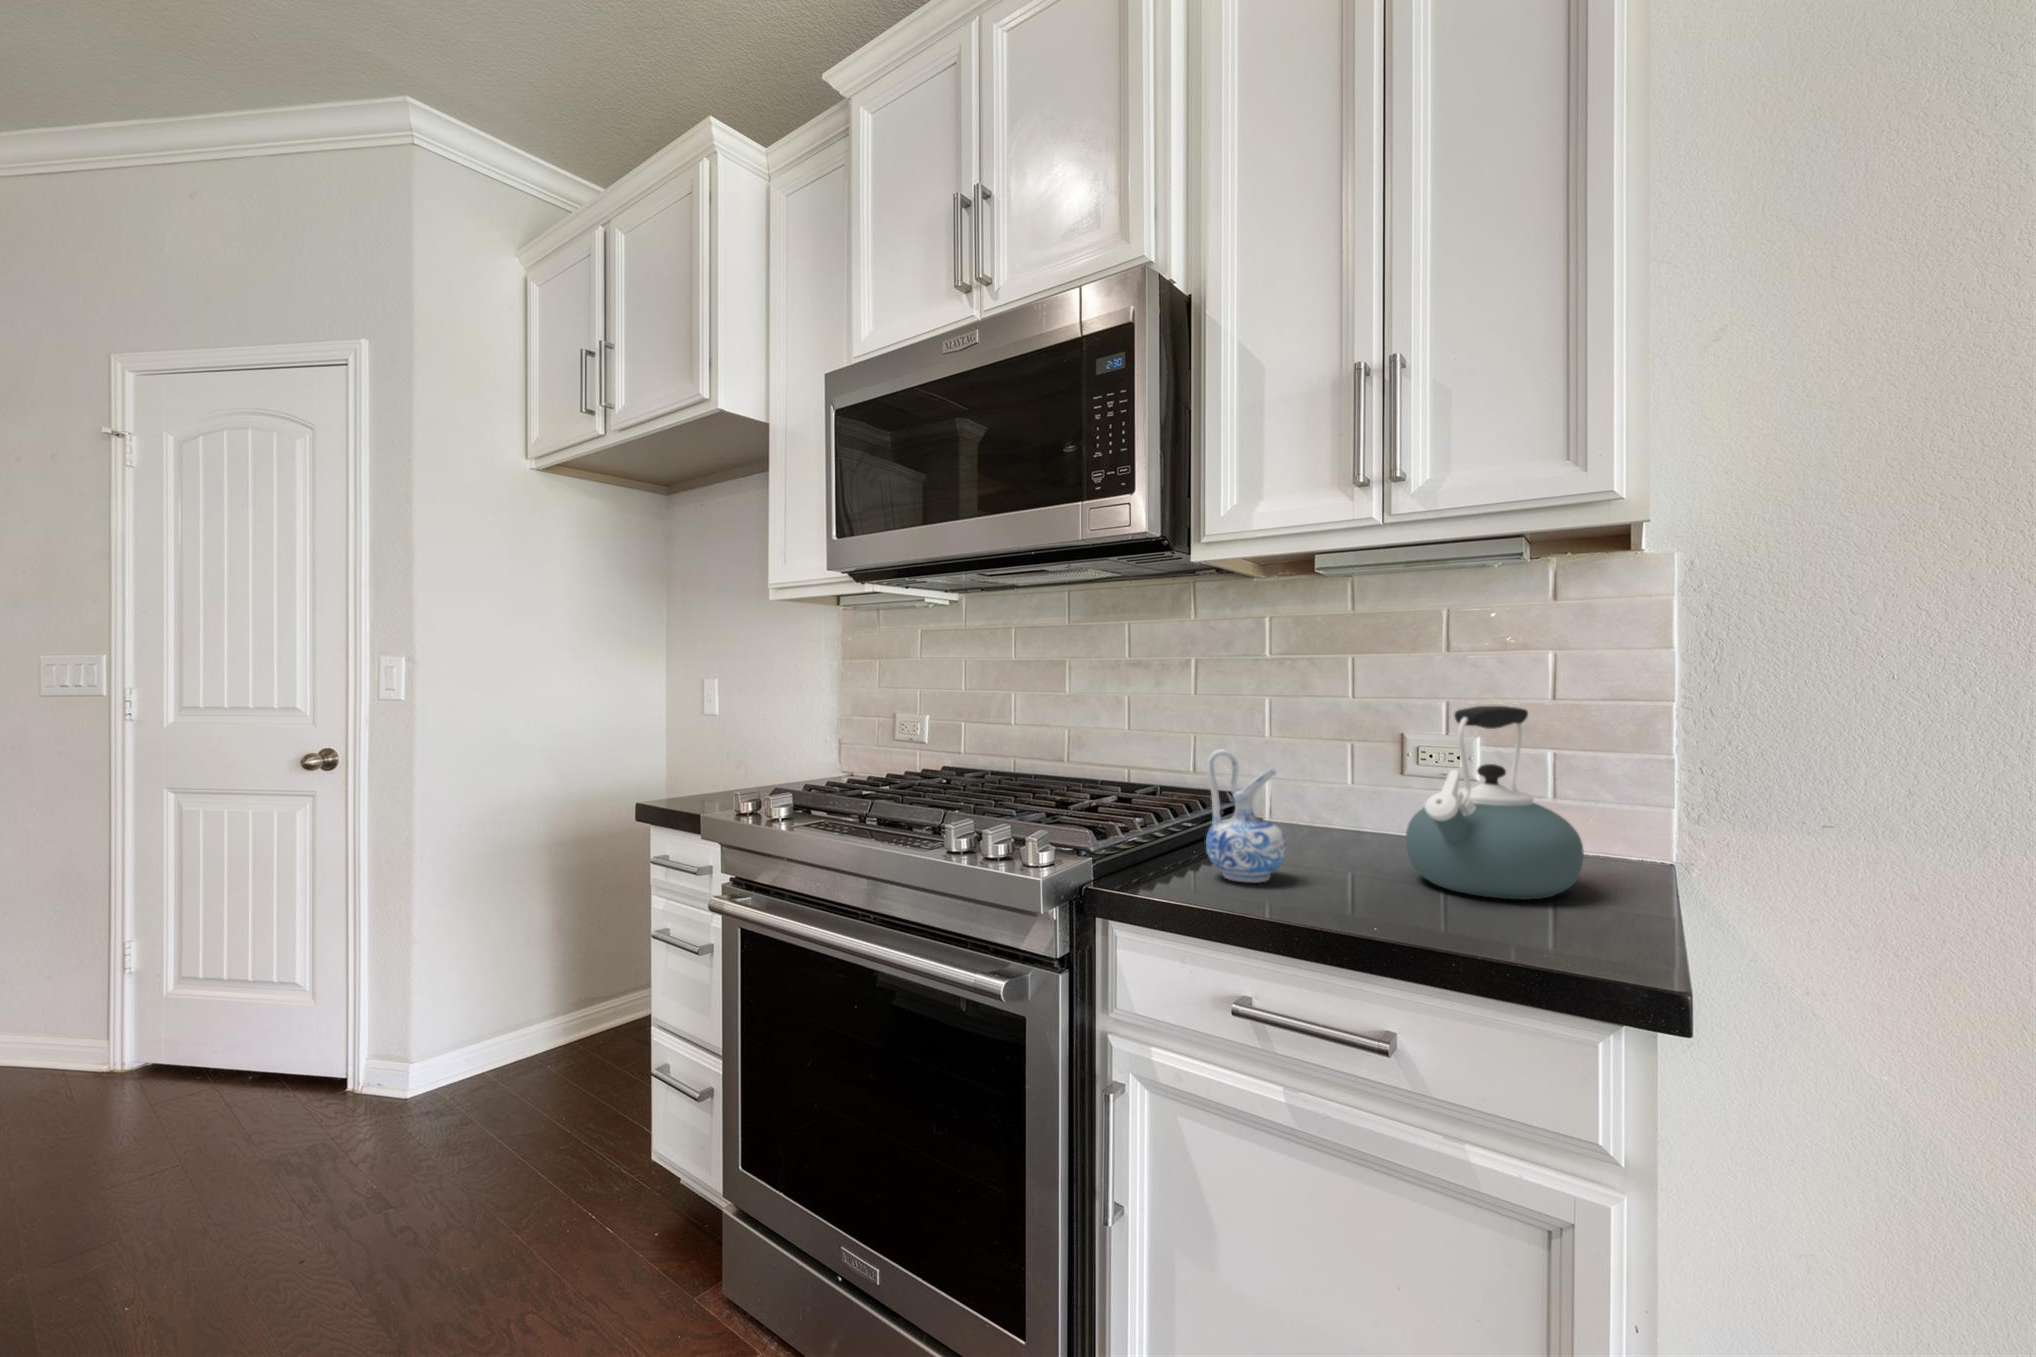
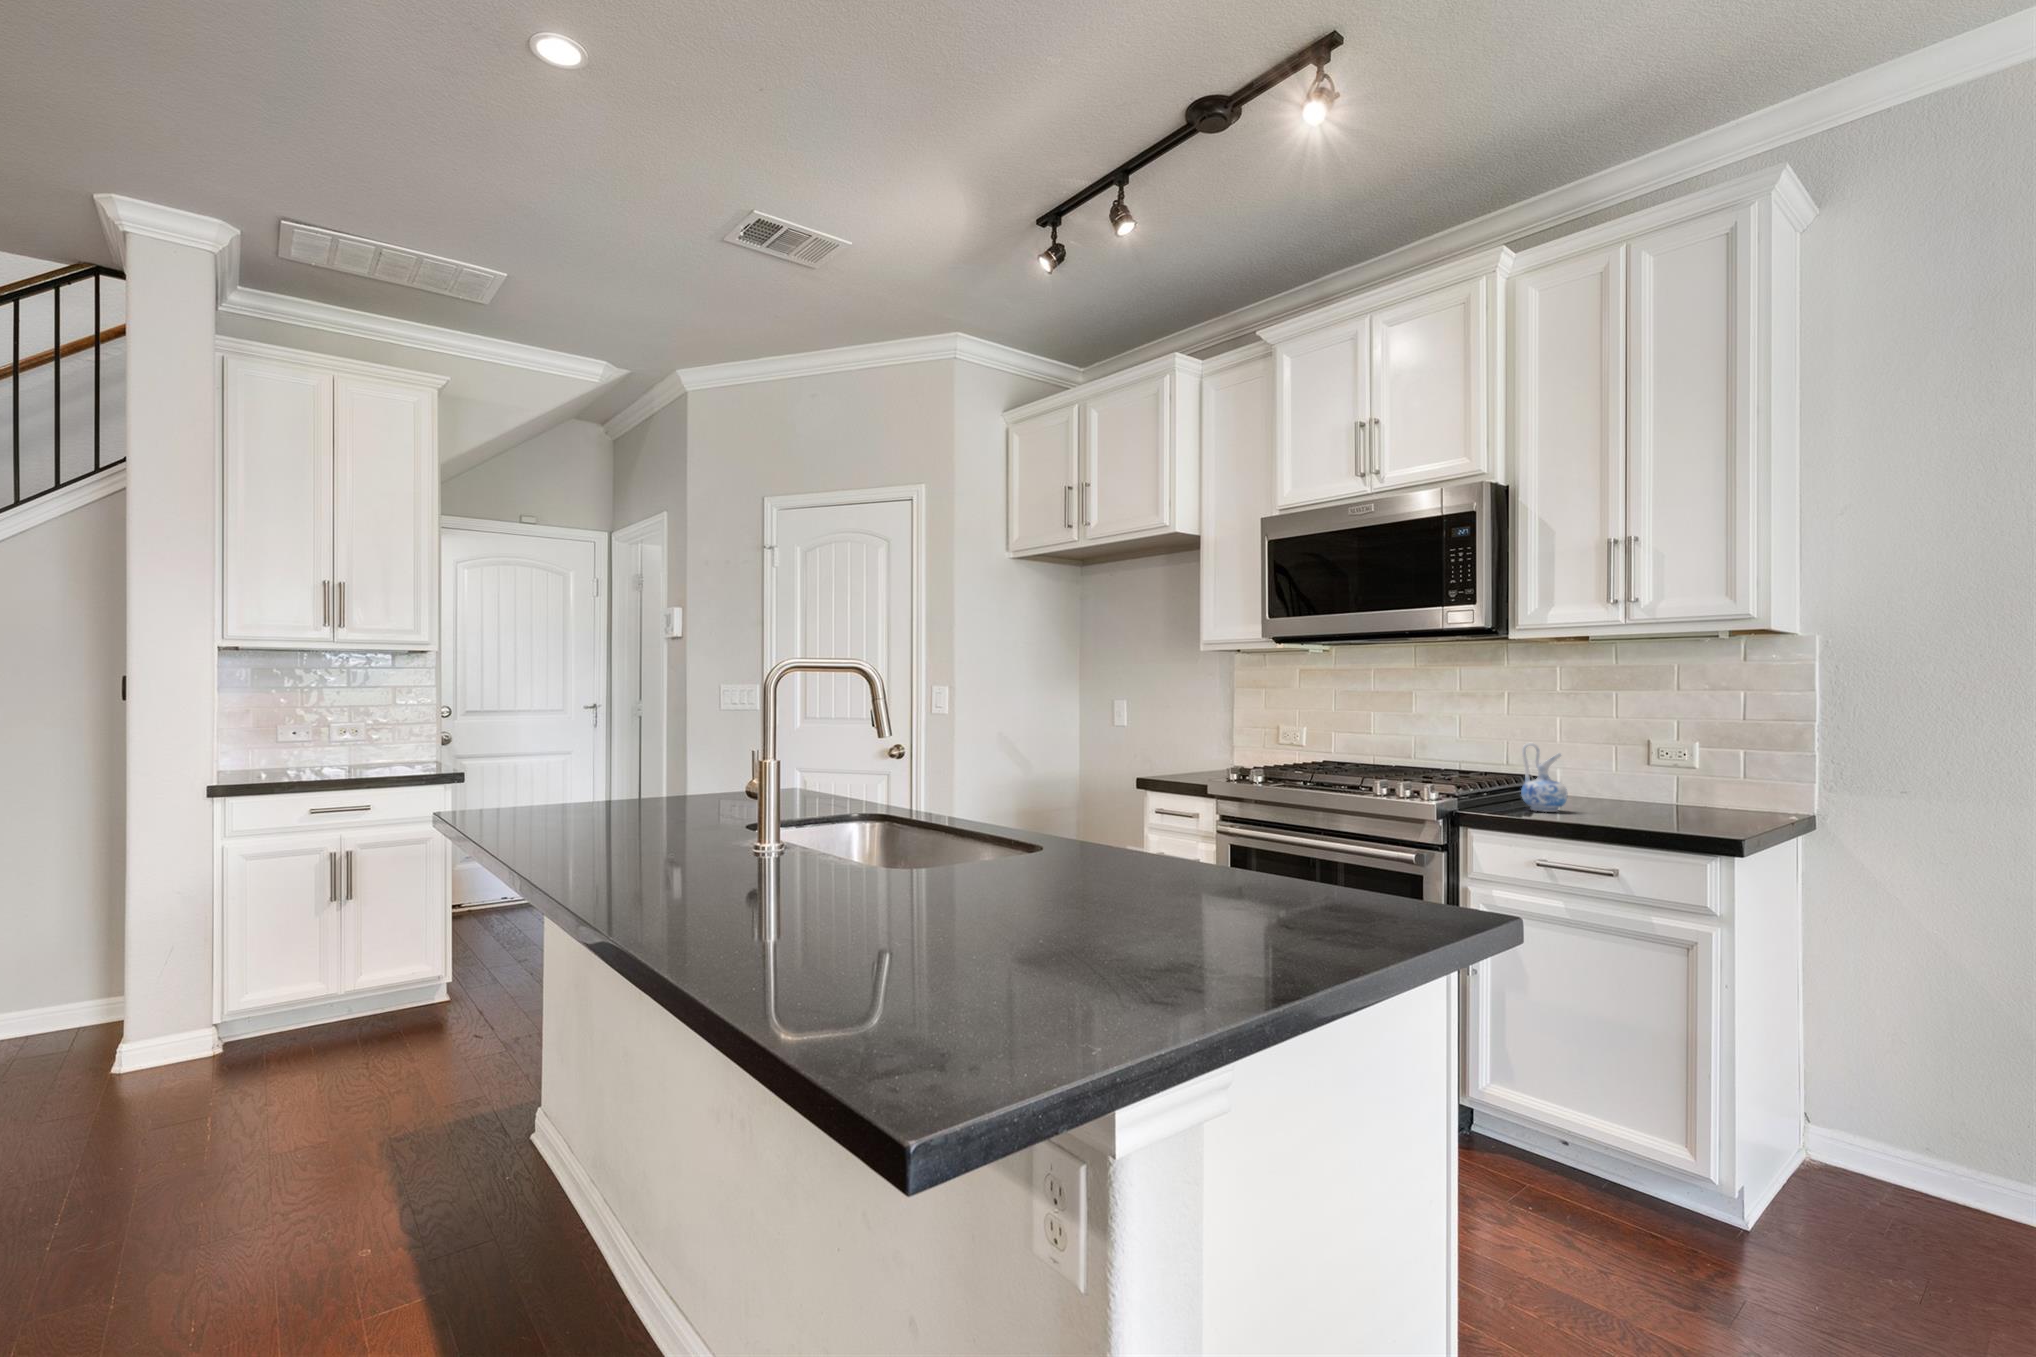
kettle: present [1406,706,1584,899] -> none [1639,722,1739,821]

